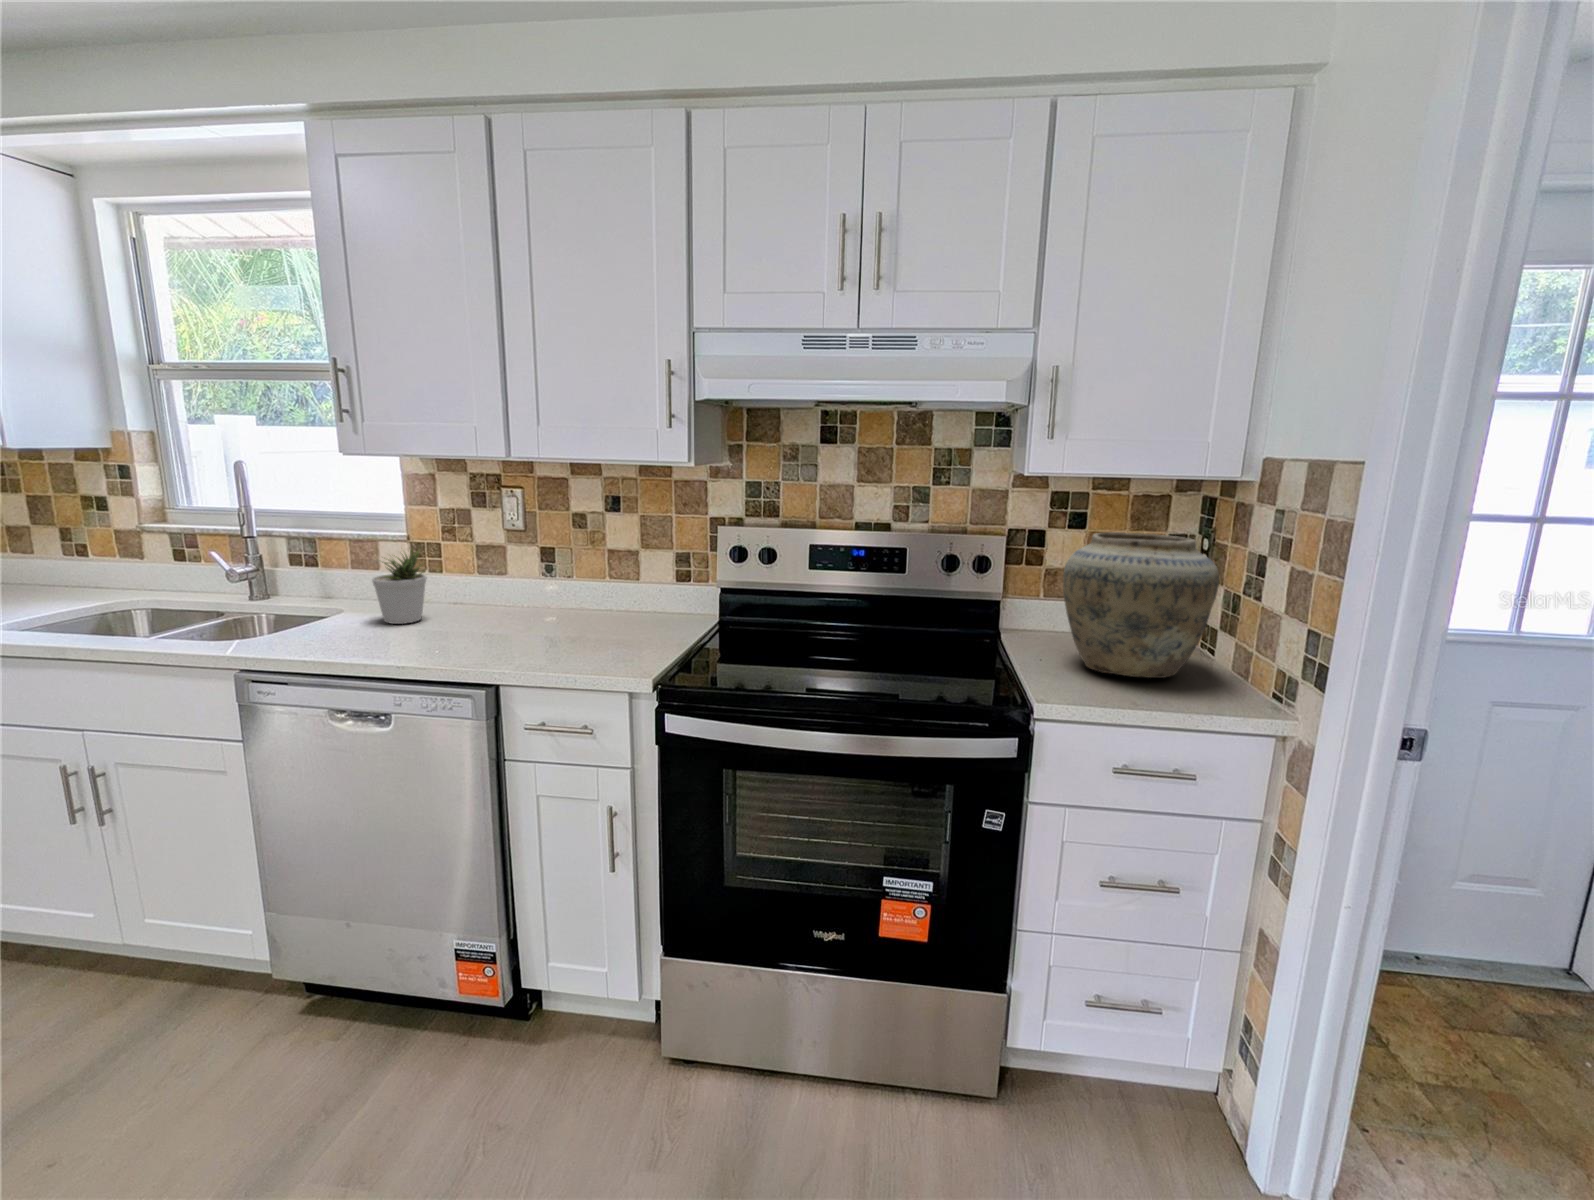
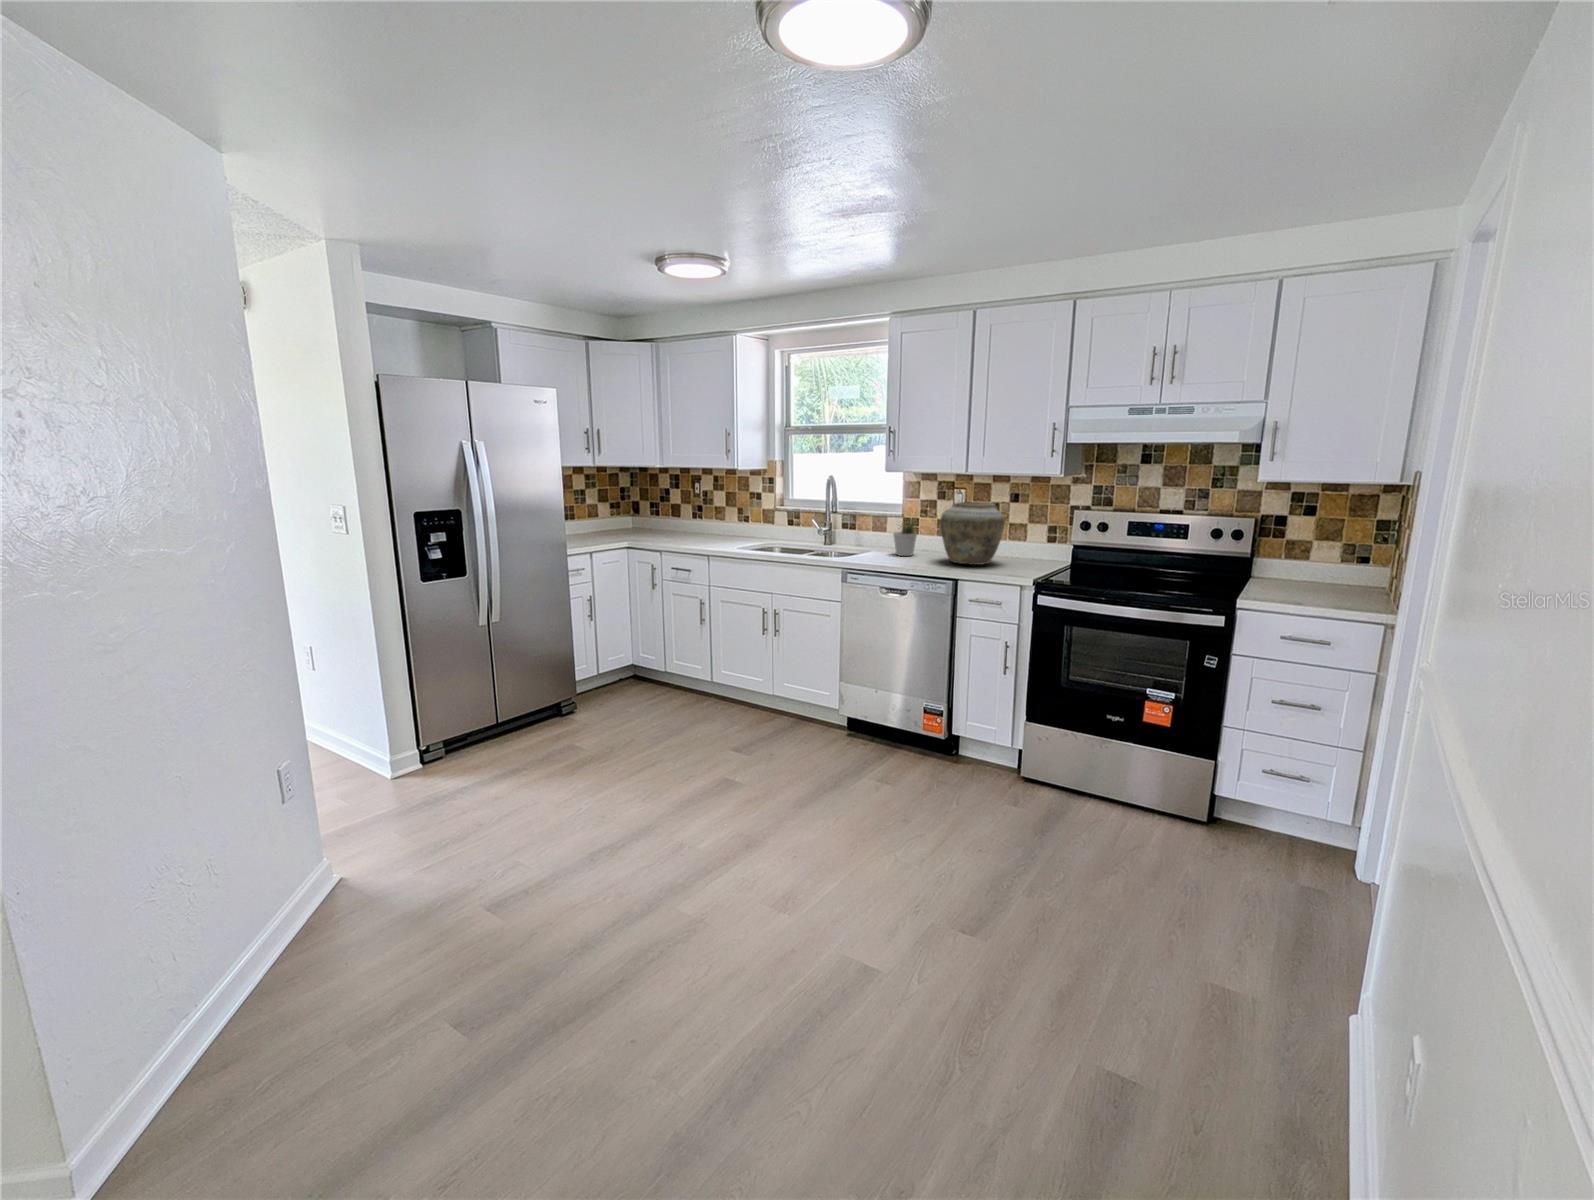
vase: present [1063,532,1219,678] -> present [940,502,1005,565]

